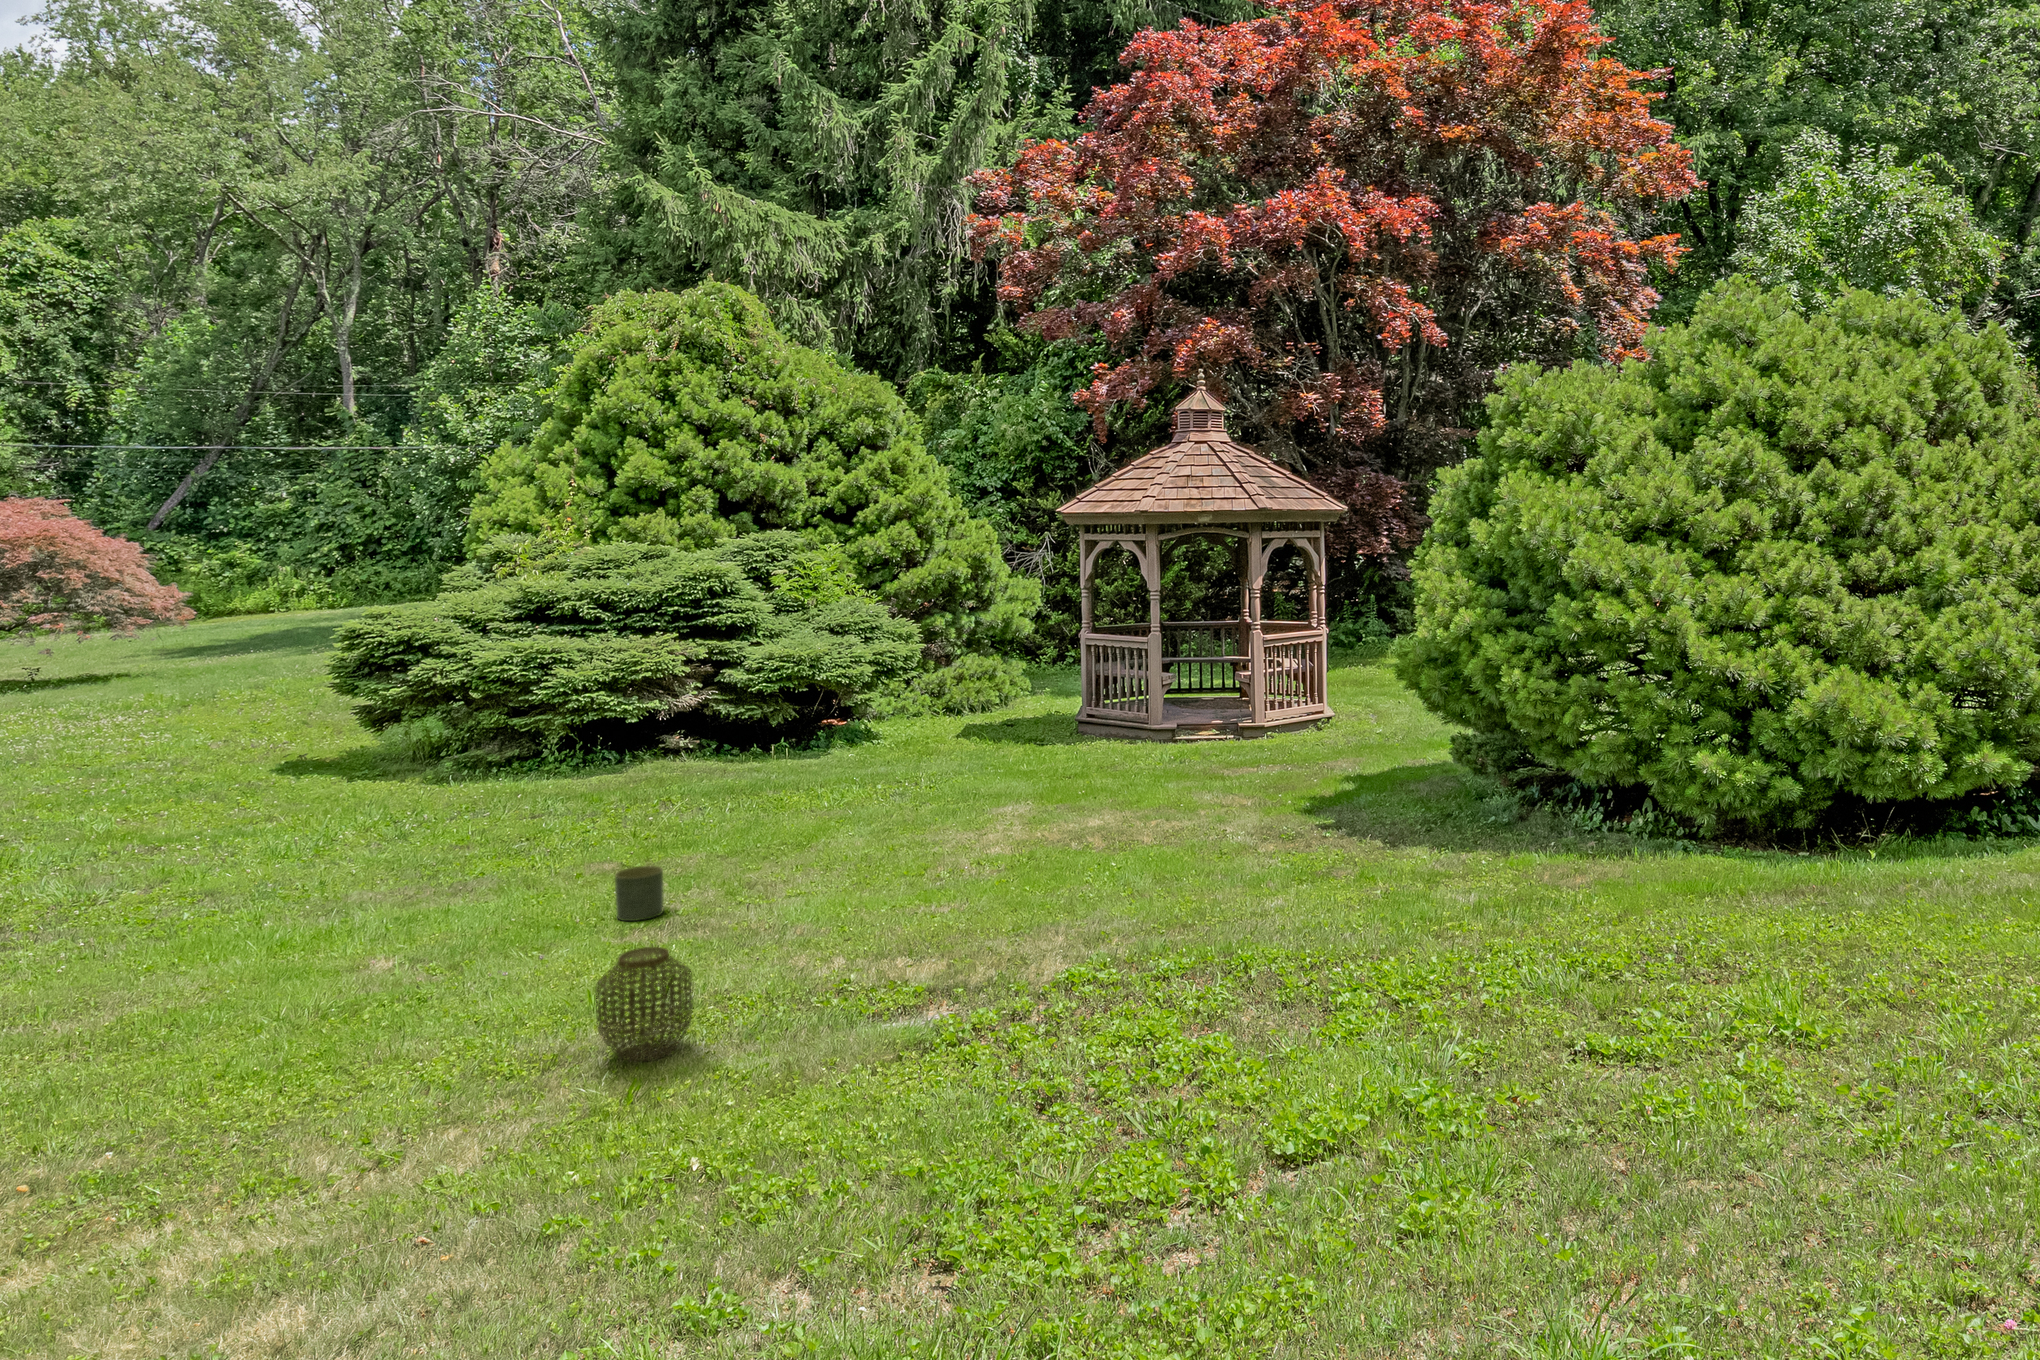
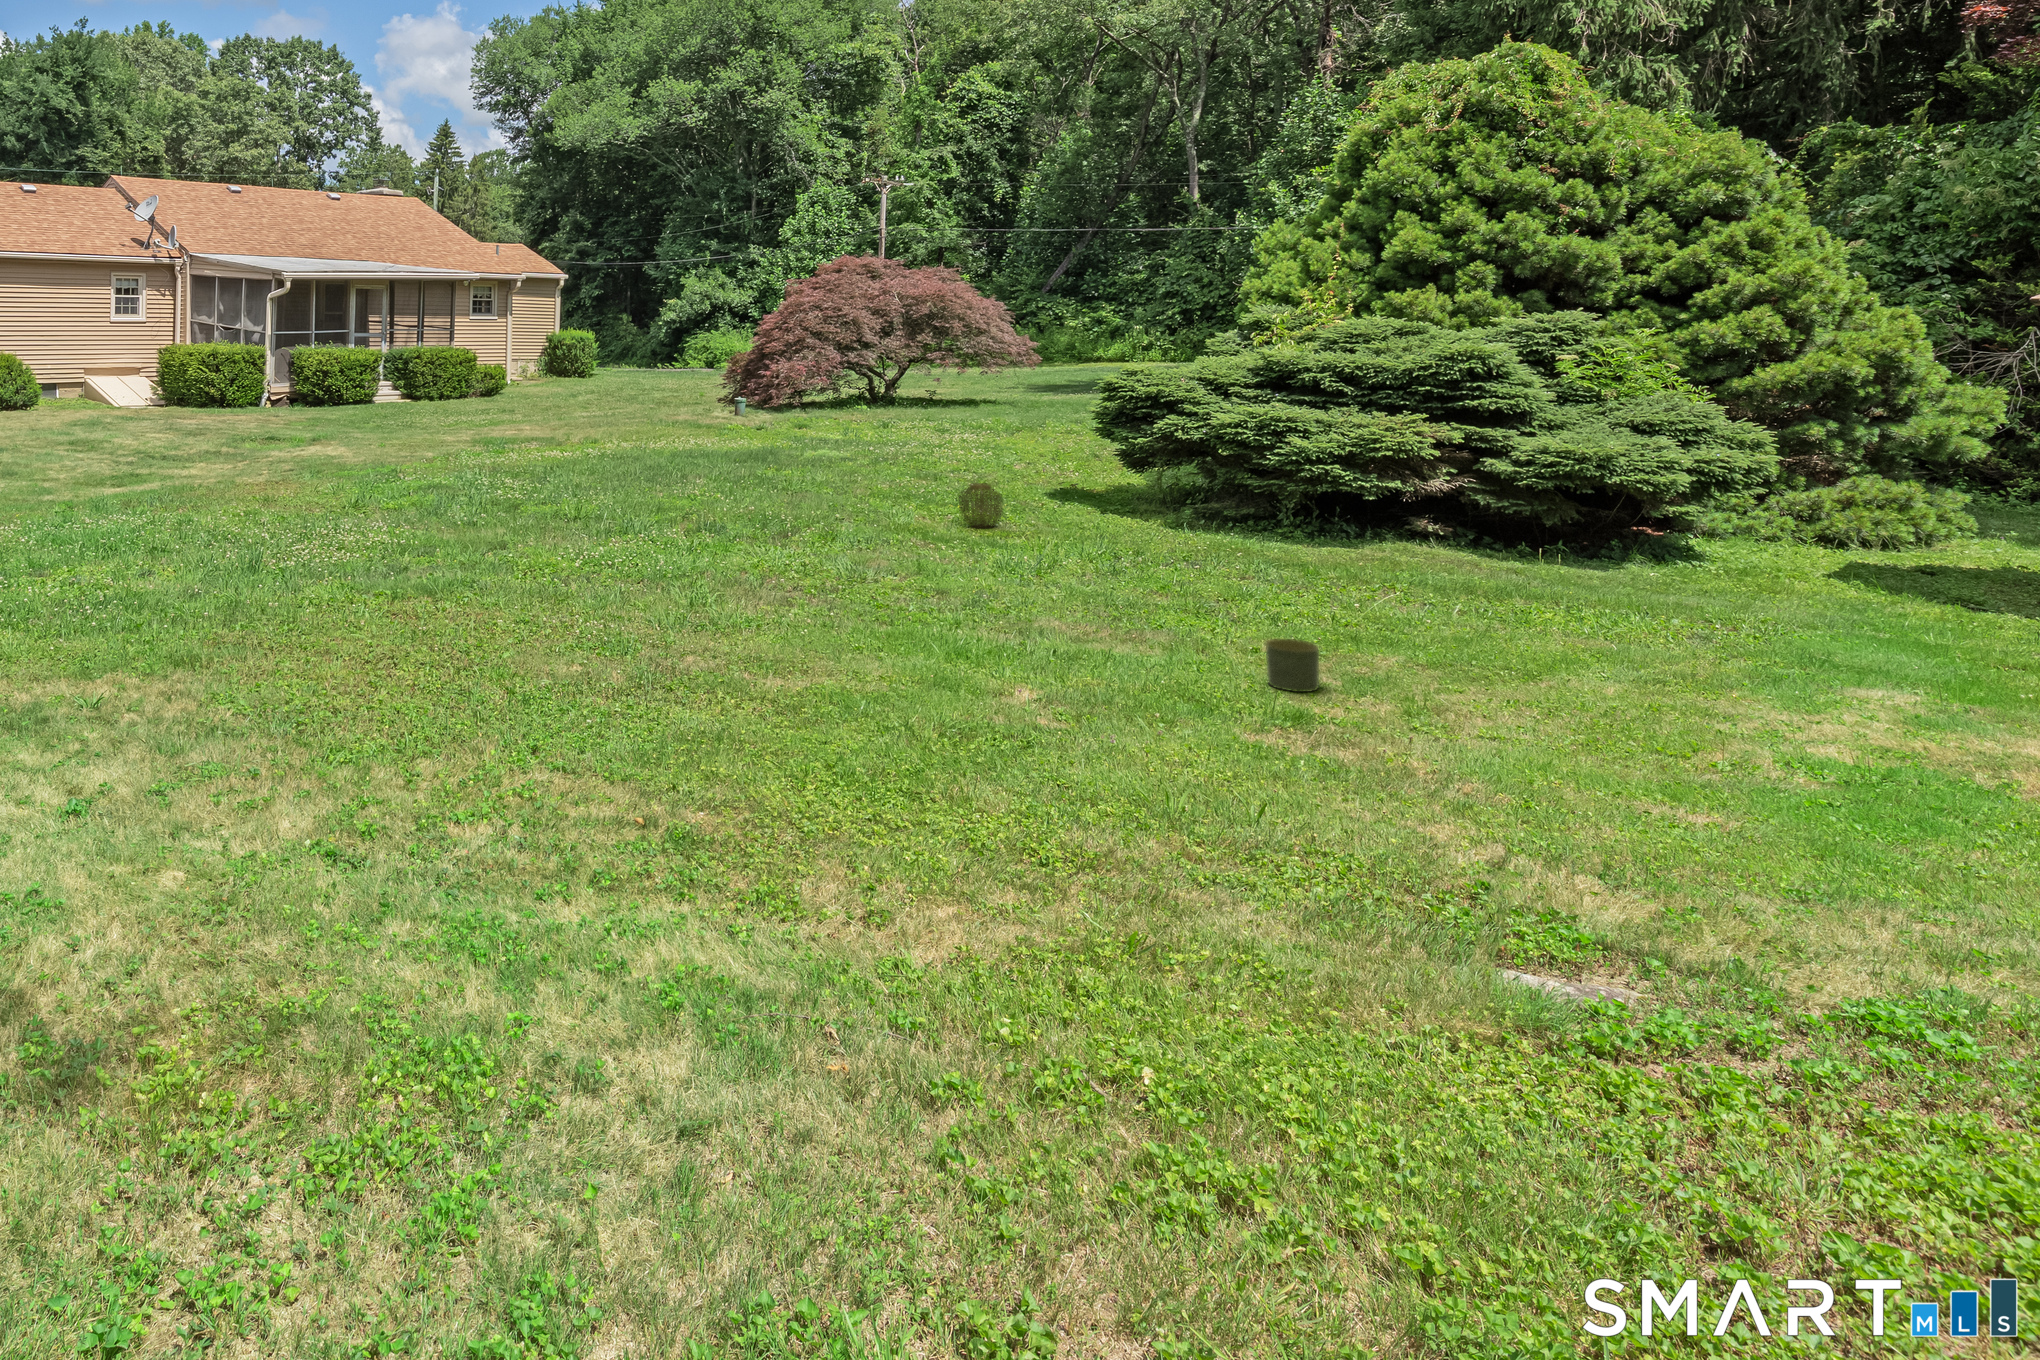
woven basket: present [596,947,693,1061] -> present [959,483,1002,528]

